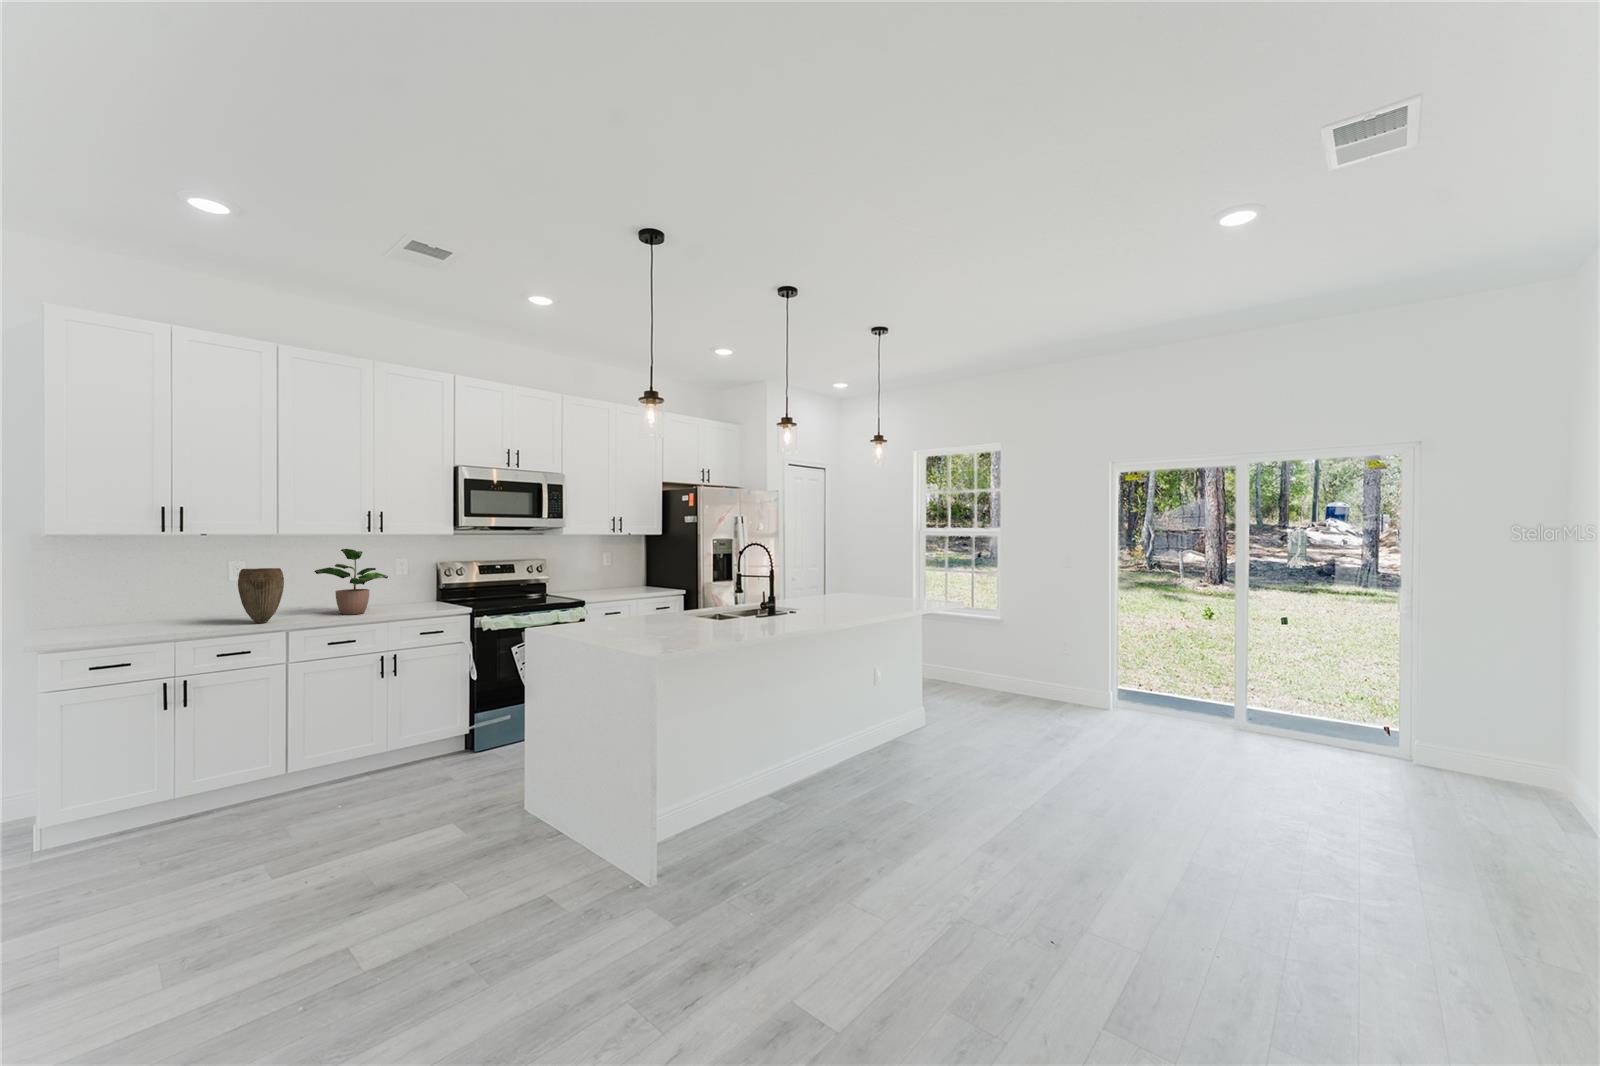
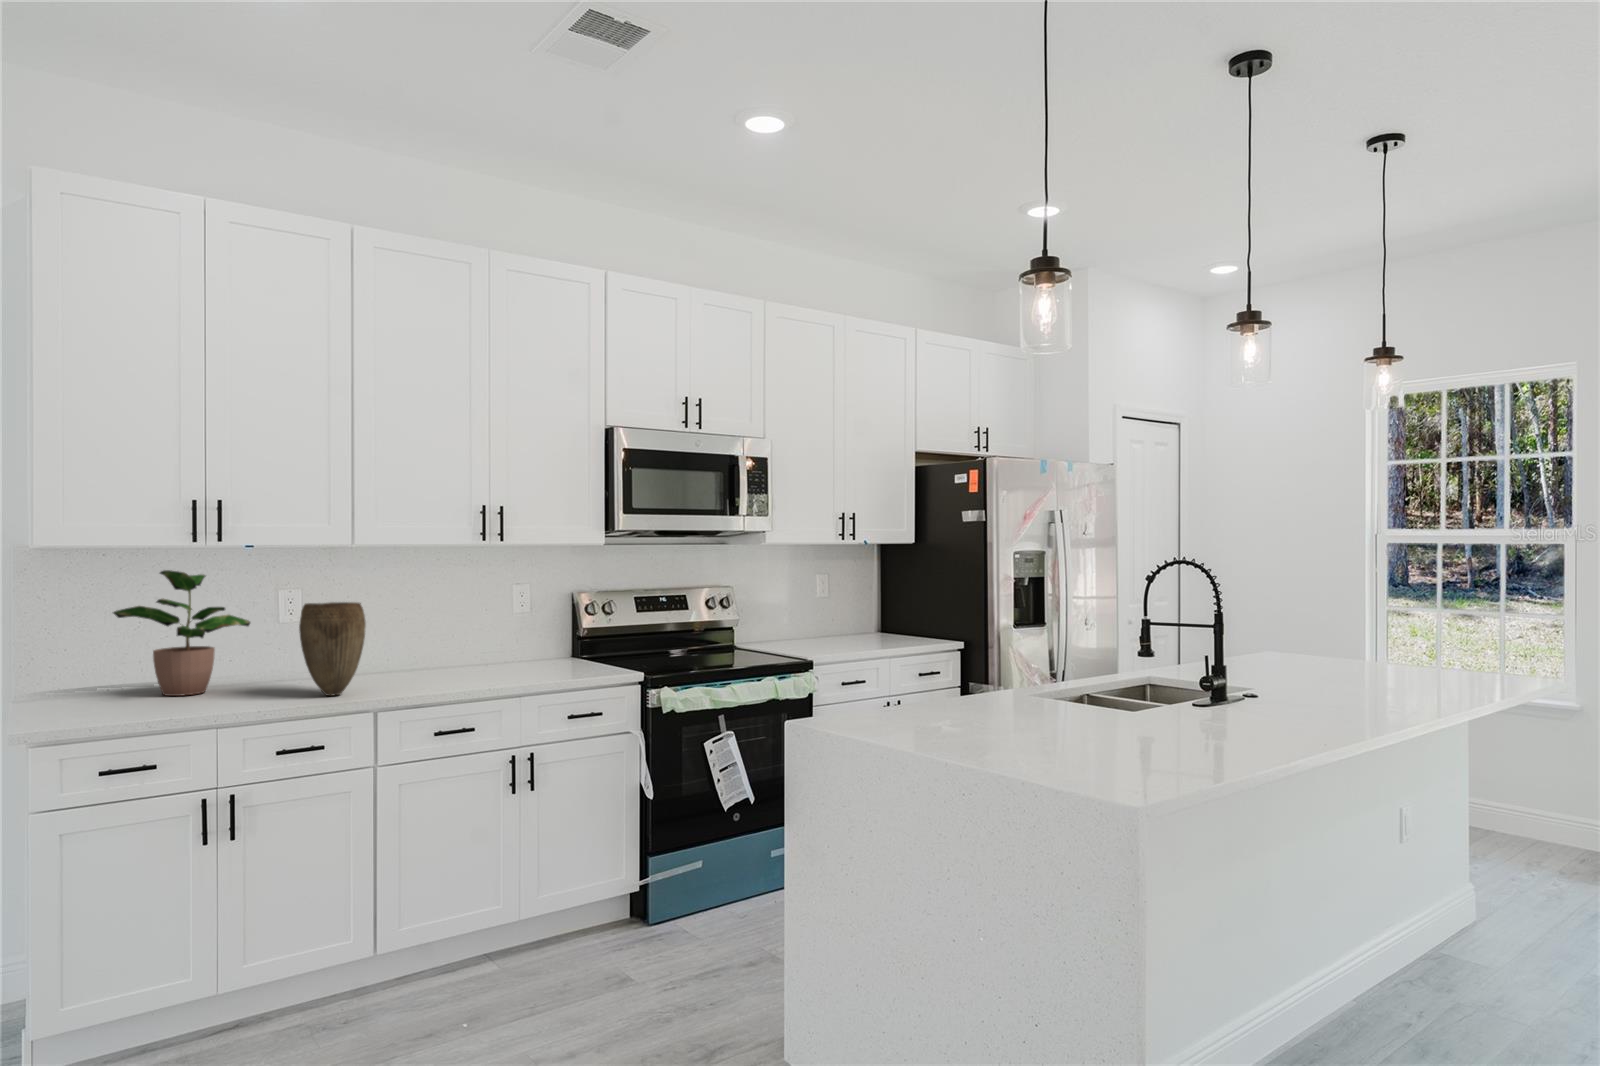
potted plant: present [315,549,388,615] -> present [113,570,250,696]

